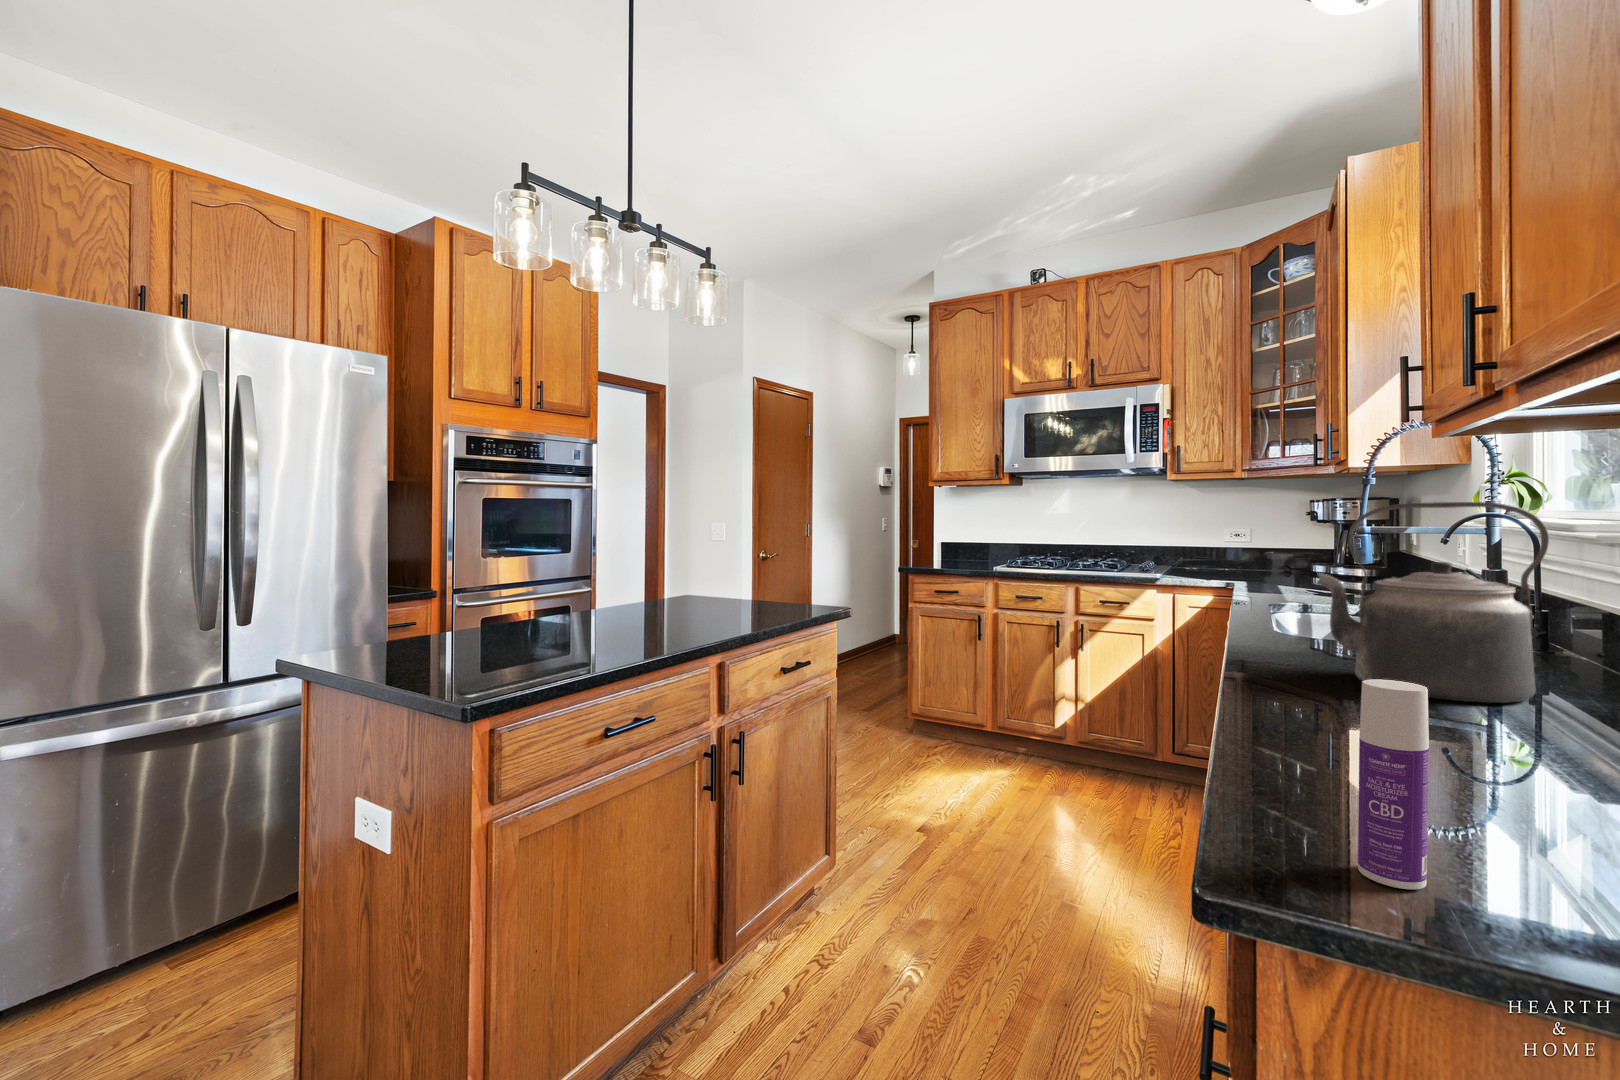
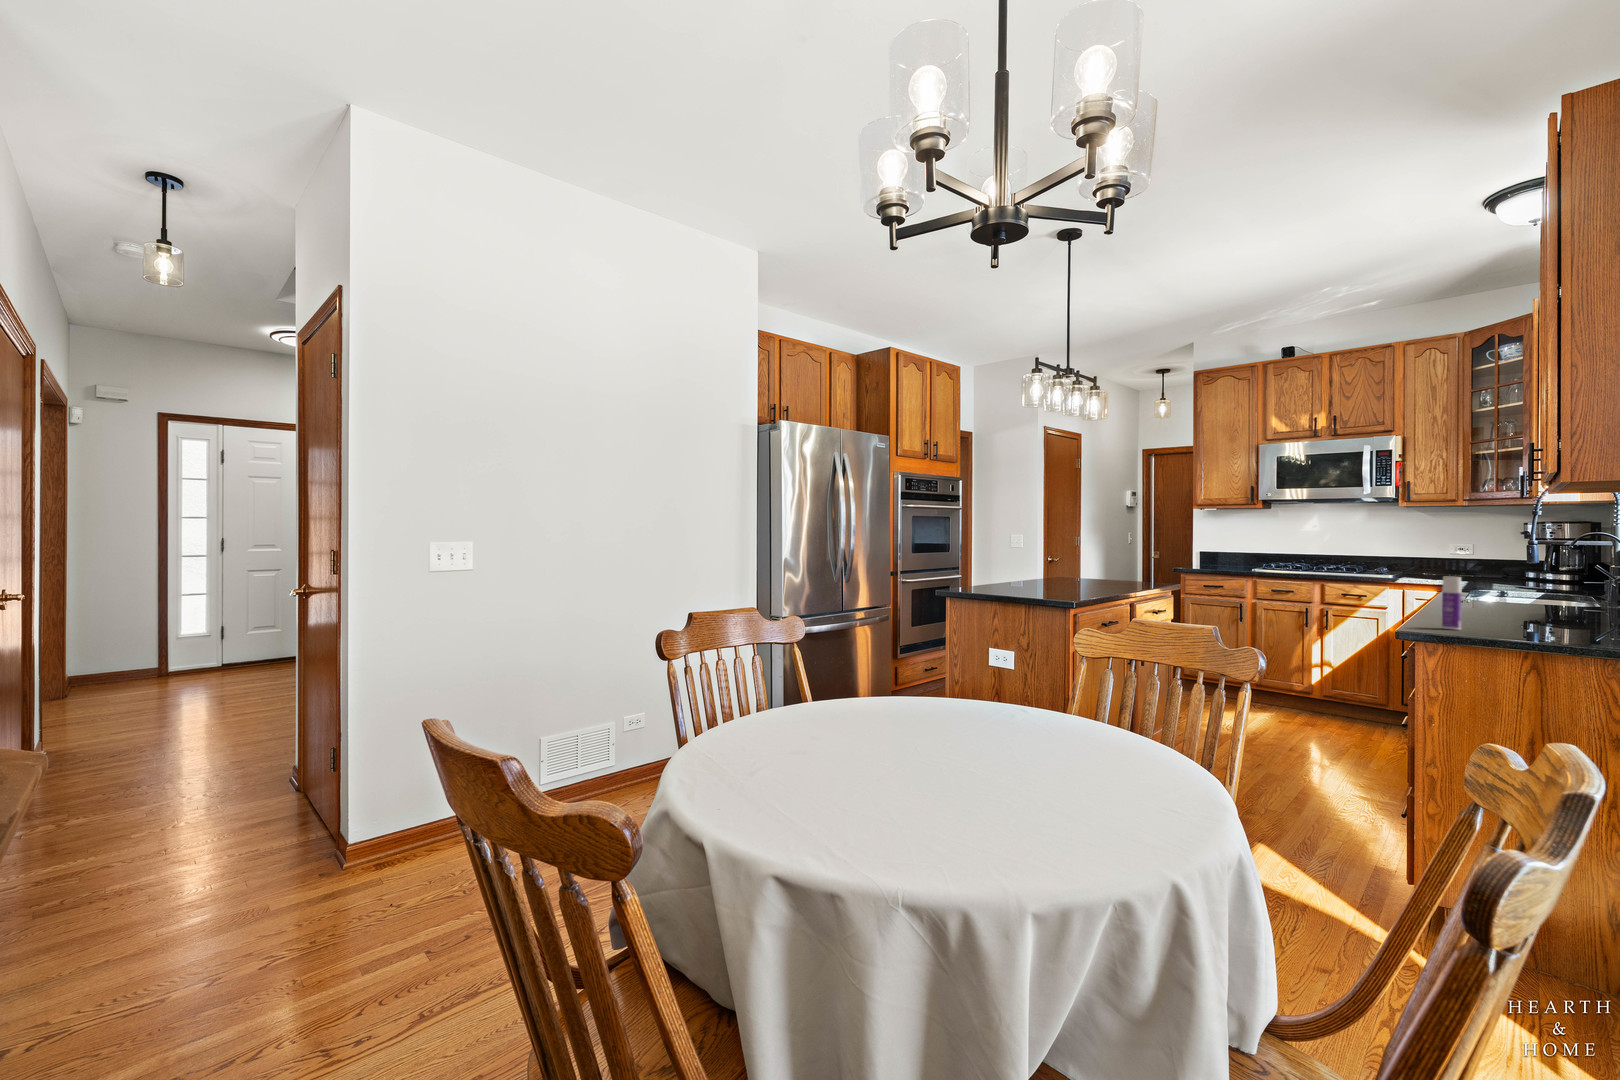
kettle: present [1316,502,1549,703] -> none [1470,527,1584,615]

